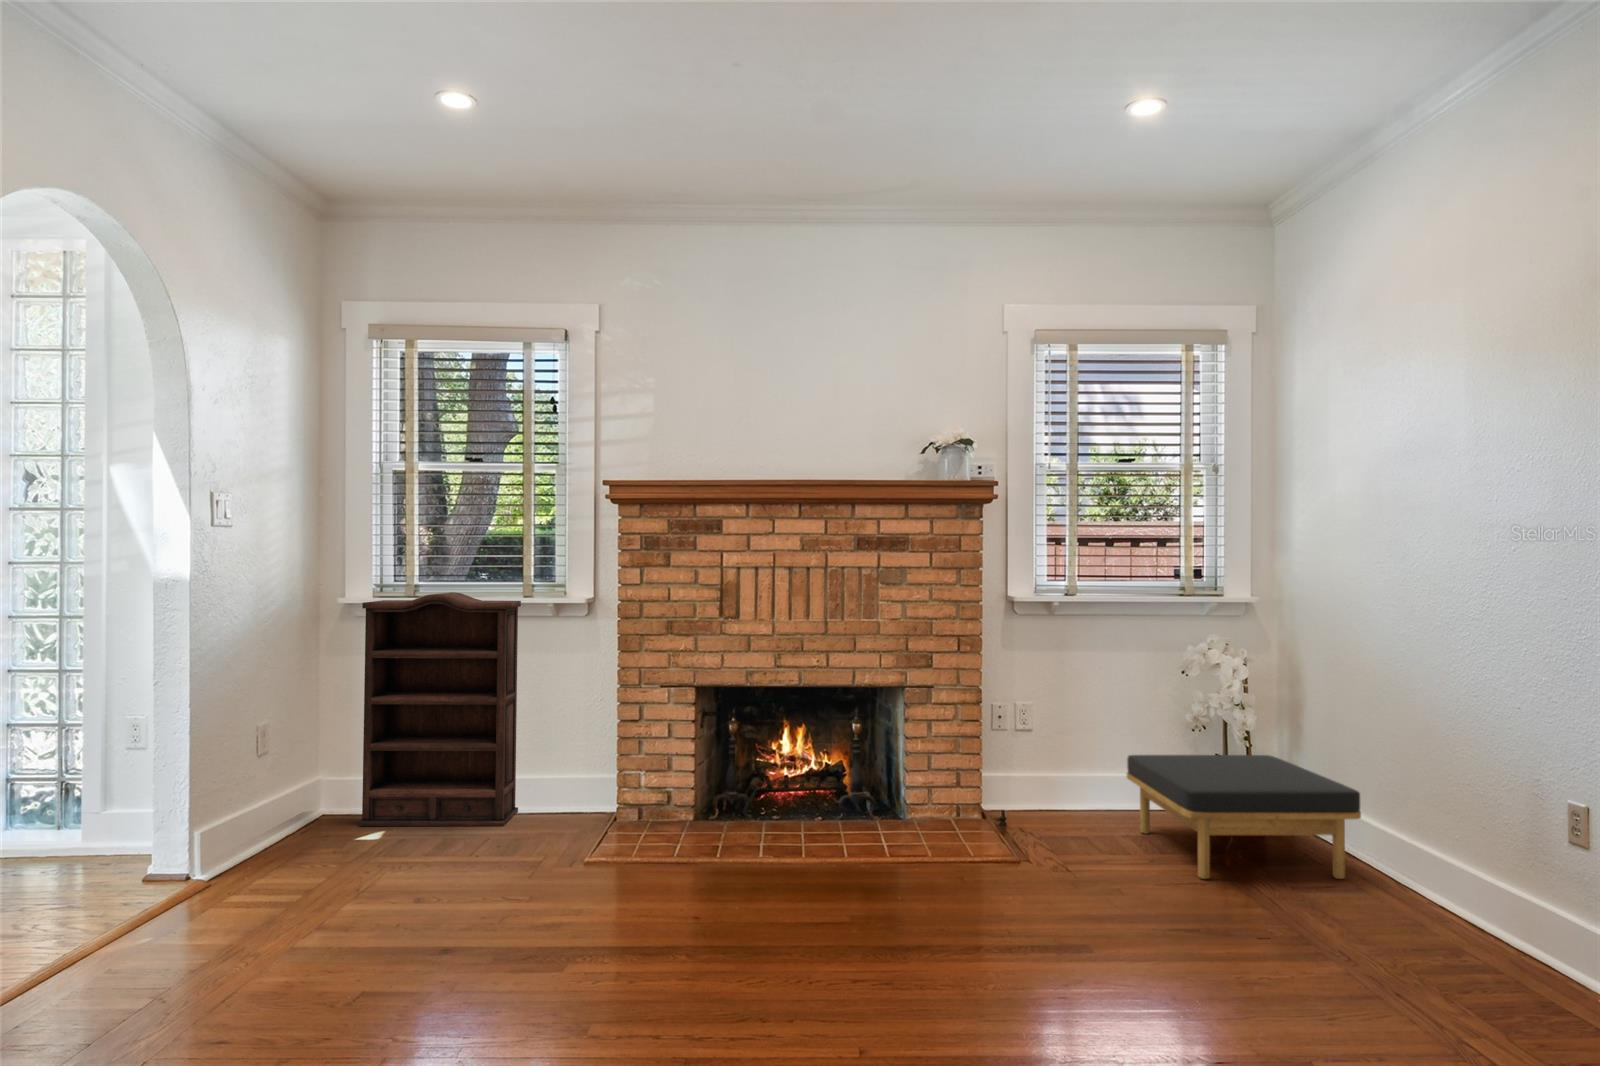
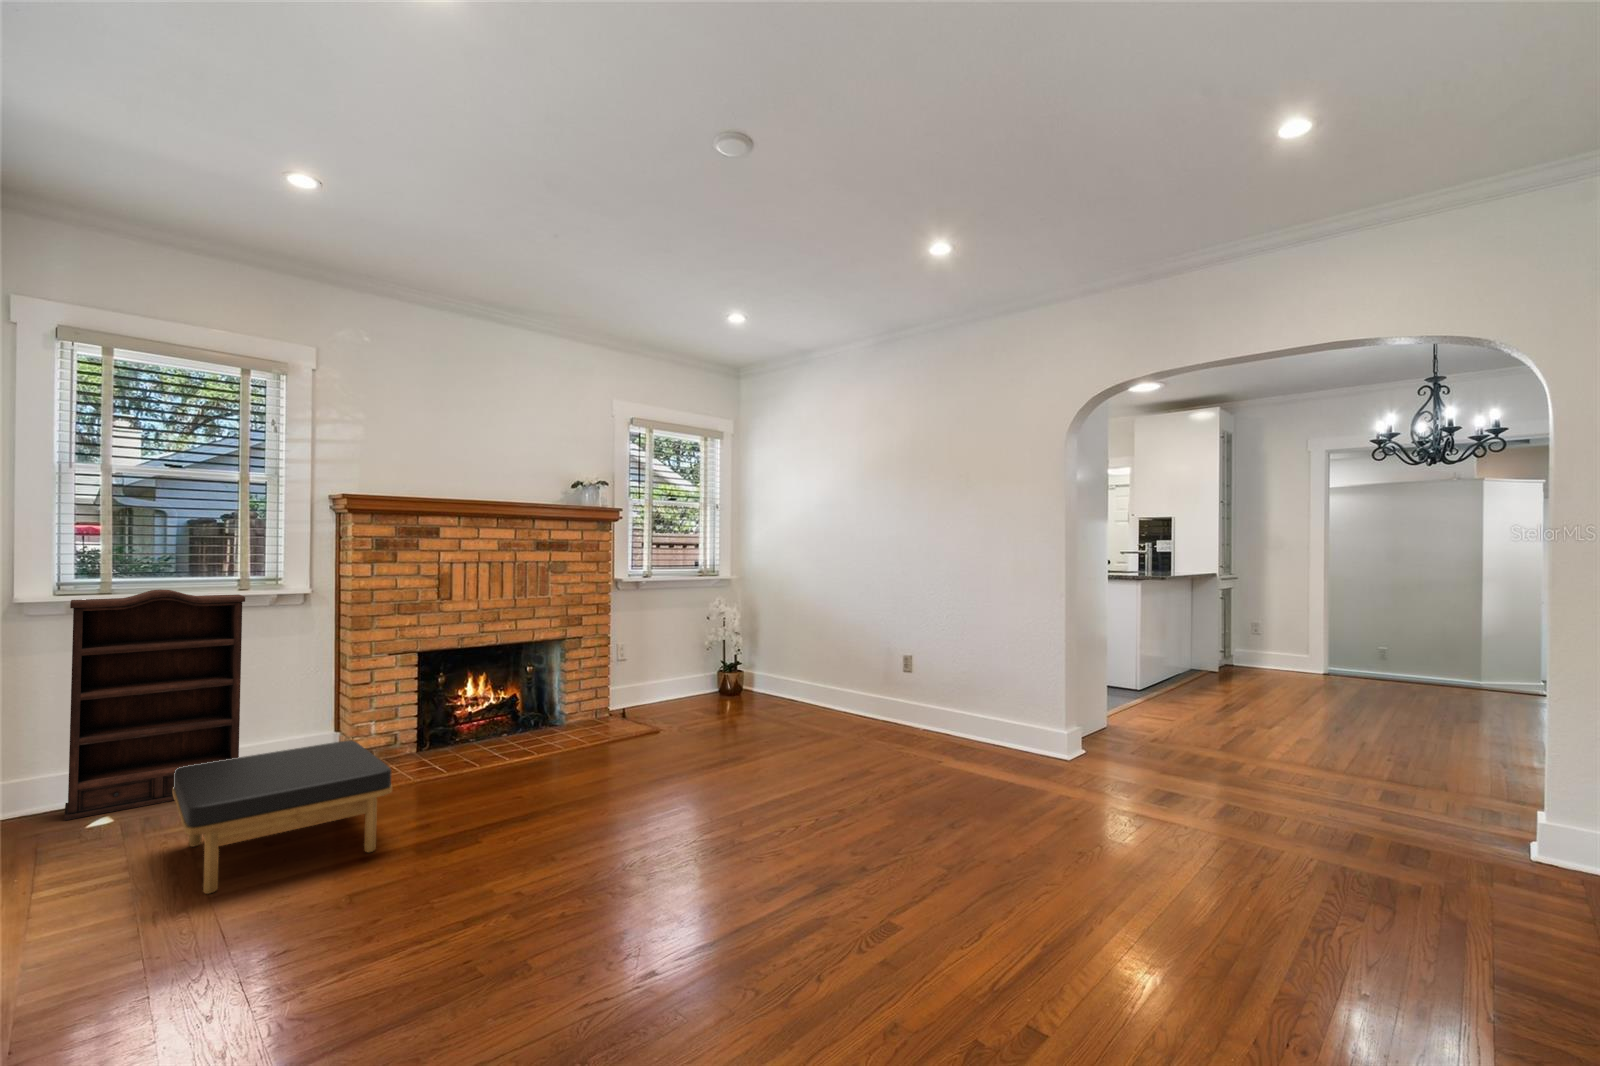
ottoman: present [1127,755,1361,879] -> present [173,740,392,894]

